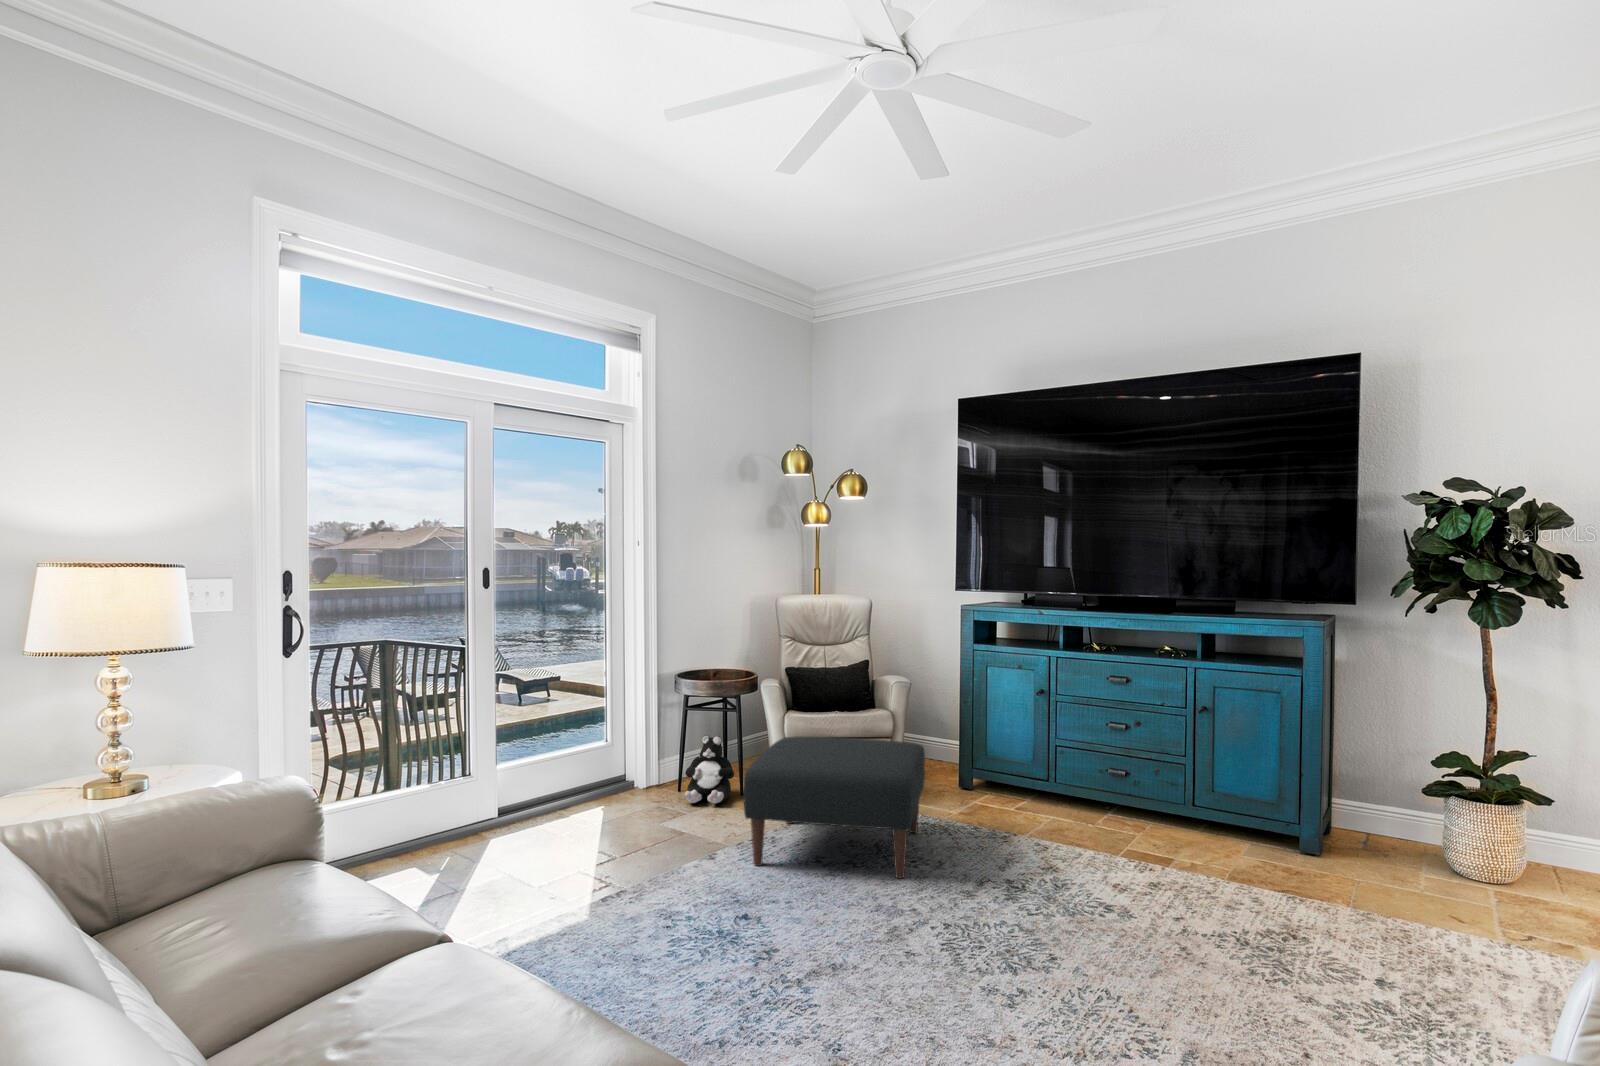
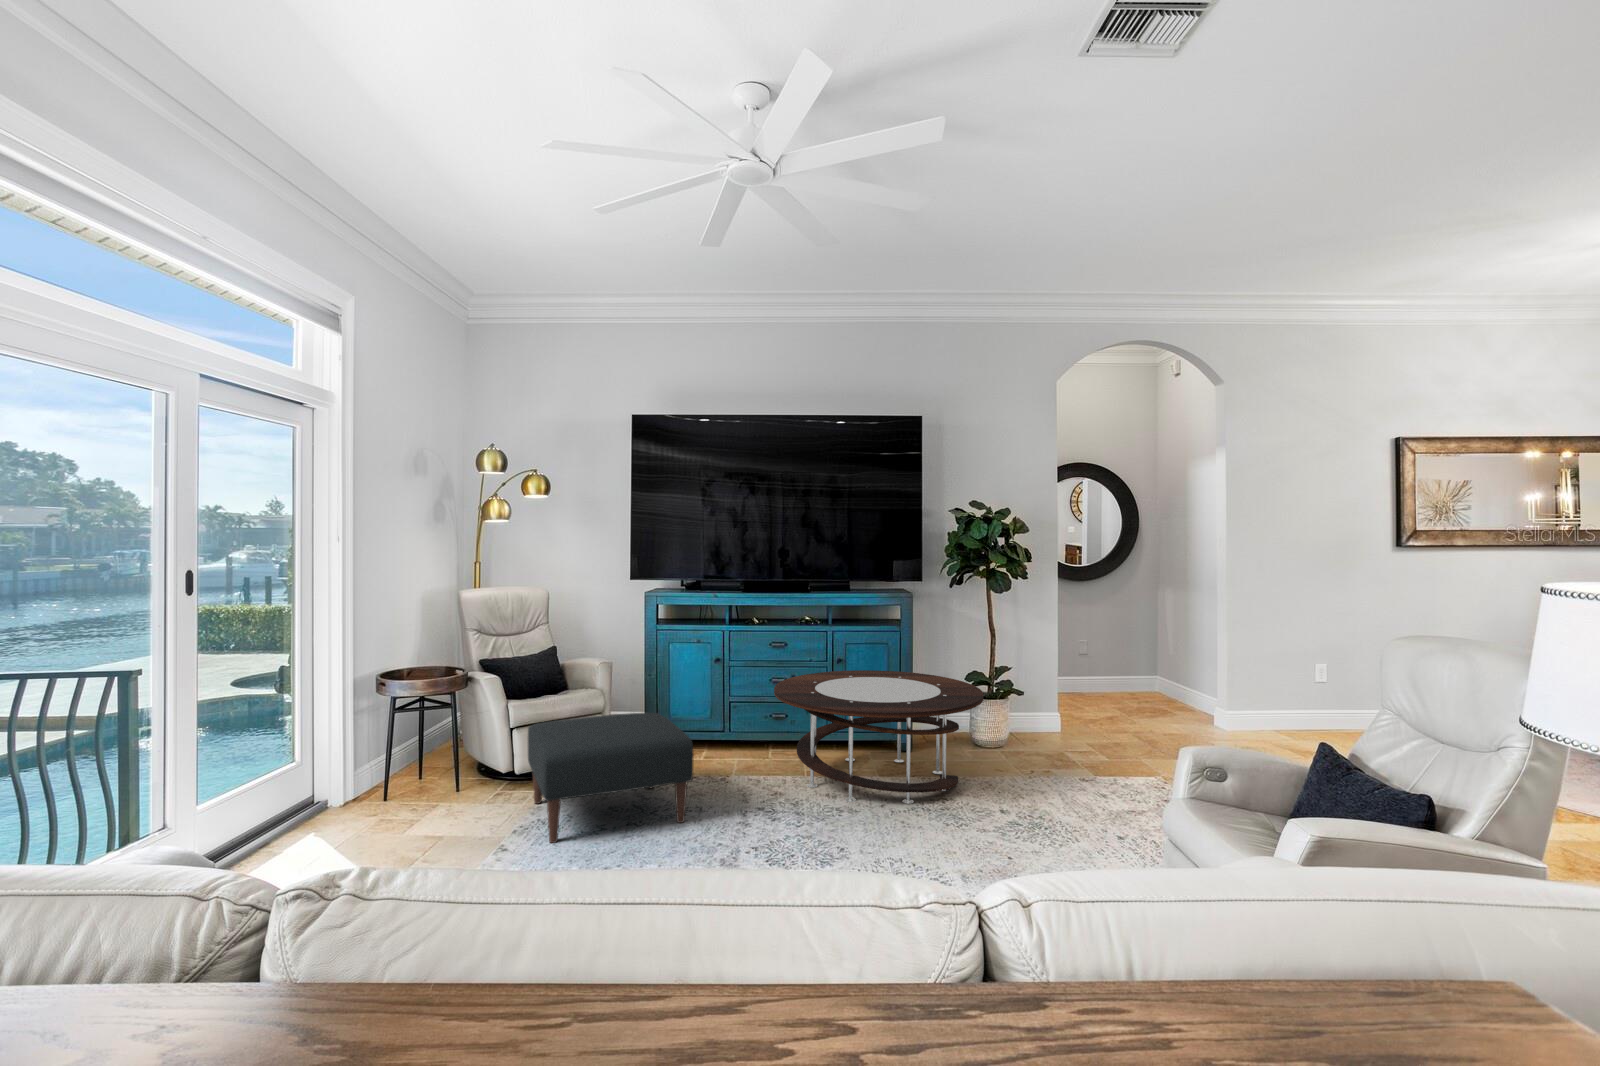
coffee table: none [1058,723,1399,933] -> present [774,670,983,804]
plush toy: present [685,735,734,804] -> none [401,735,456,806]

